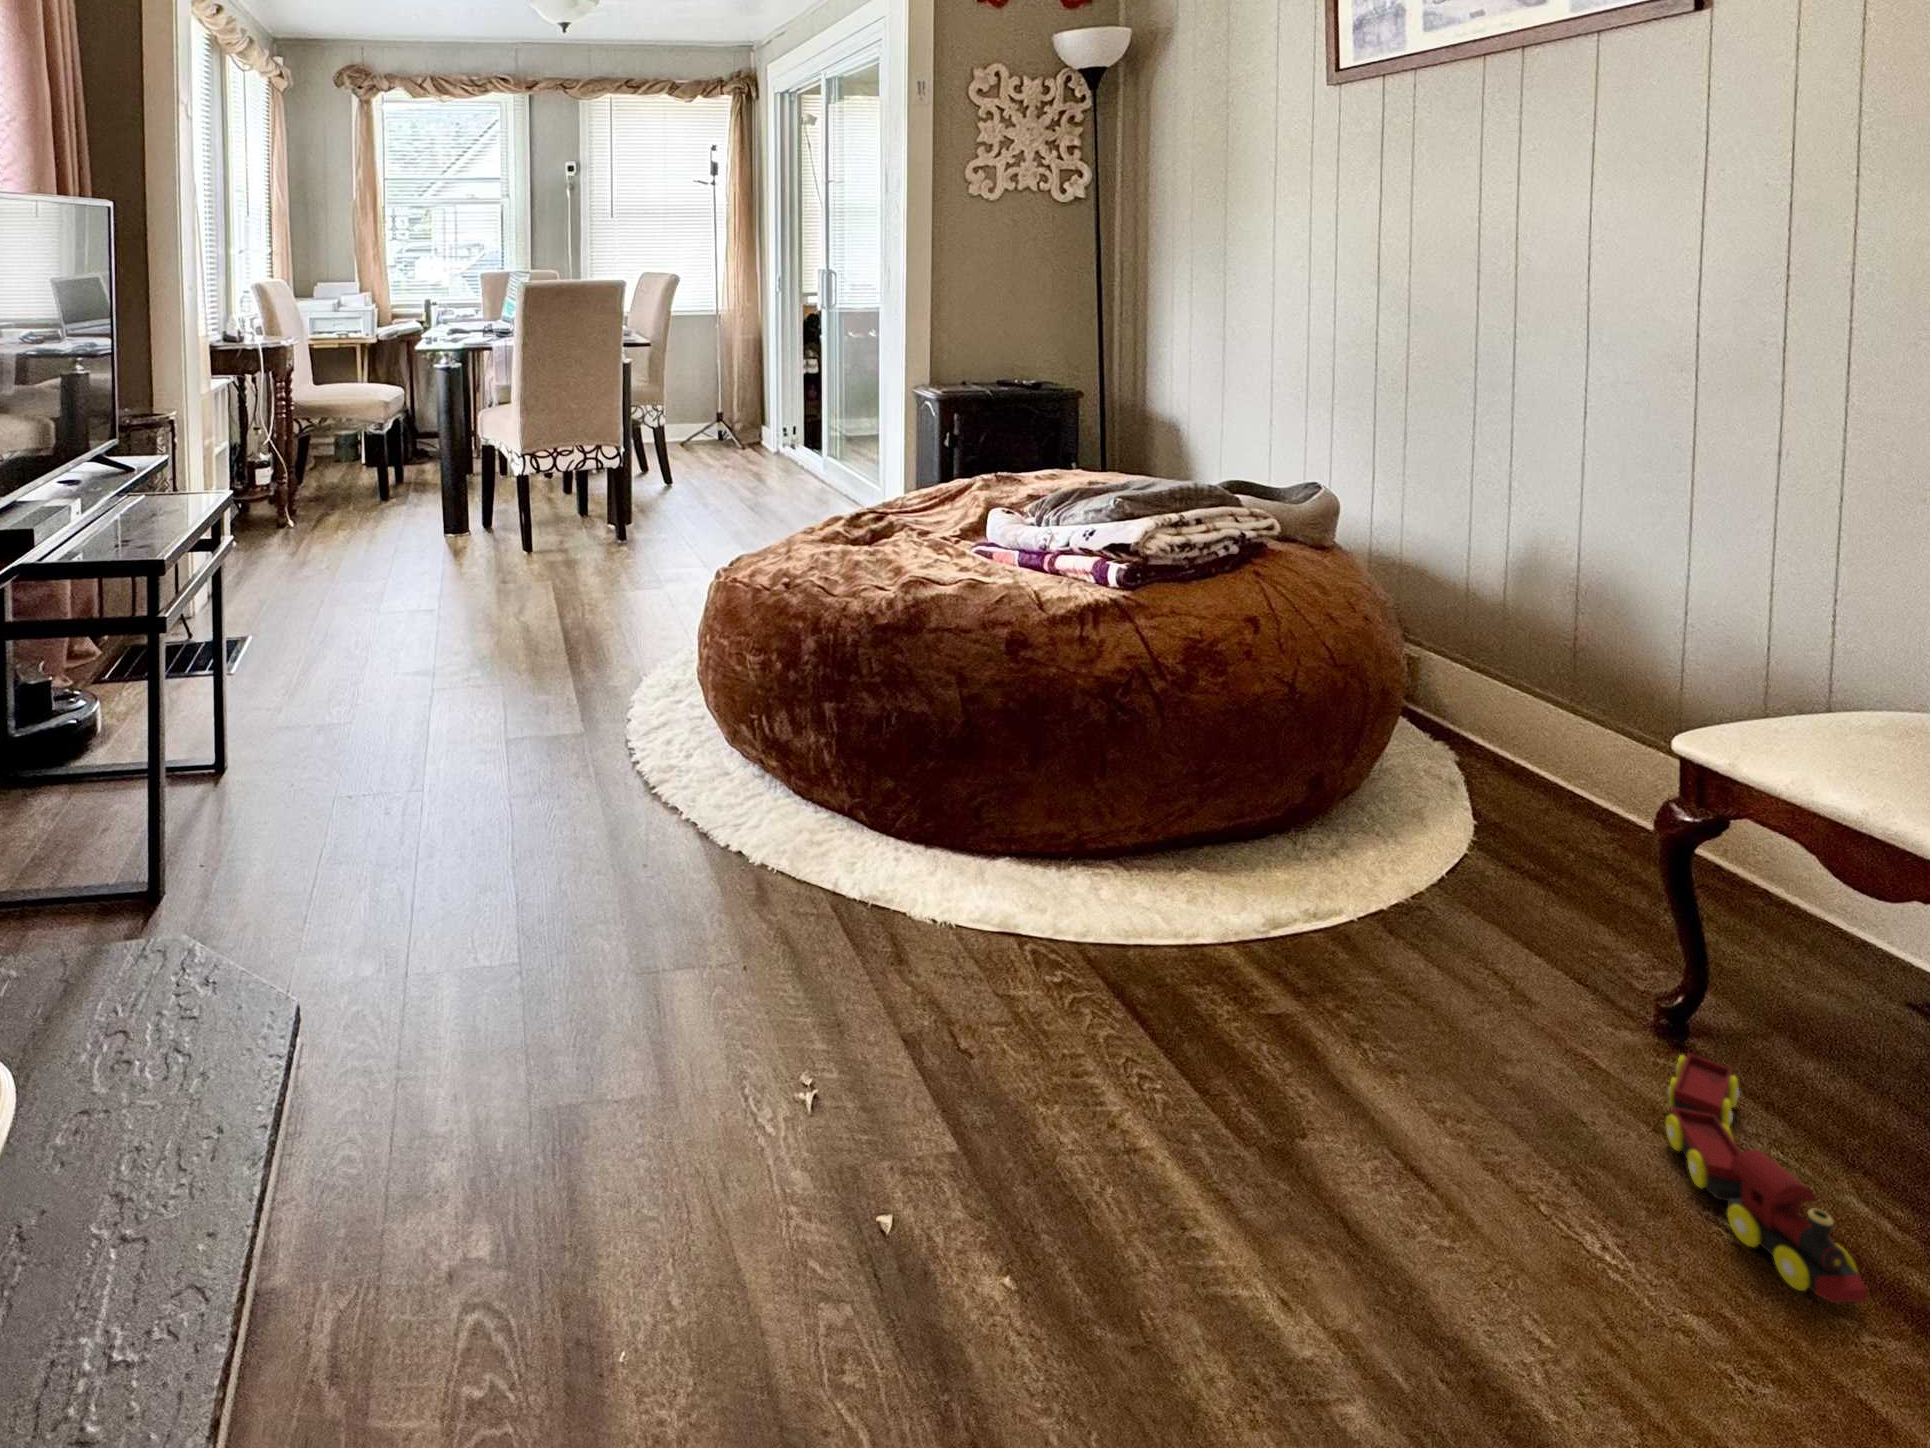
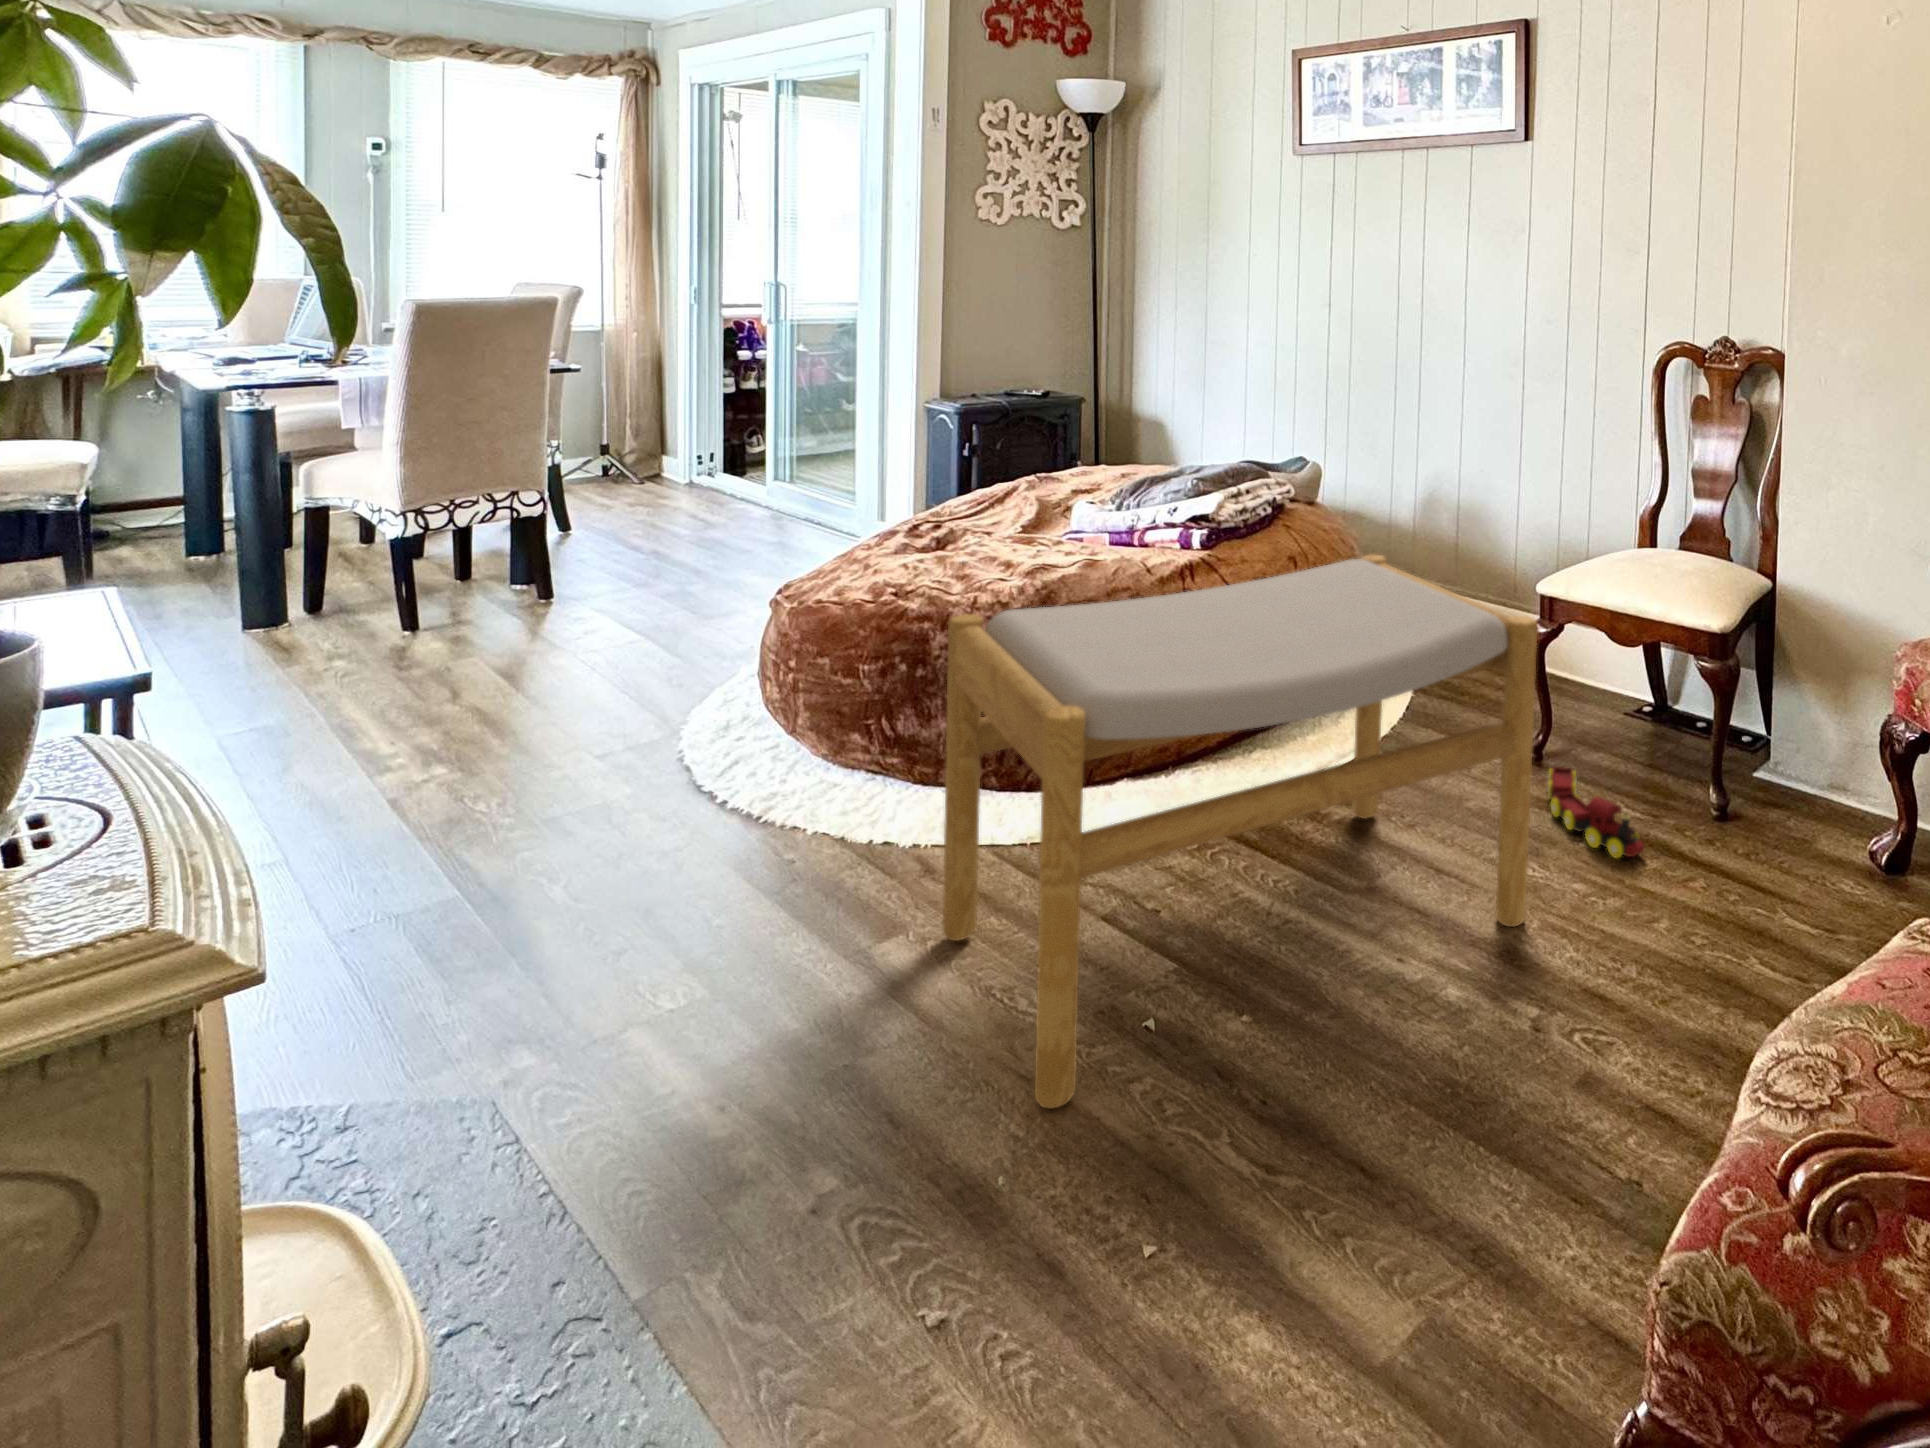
footstool: none [702,625,1565,1336] -> present [943,555,1537,1108]

